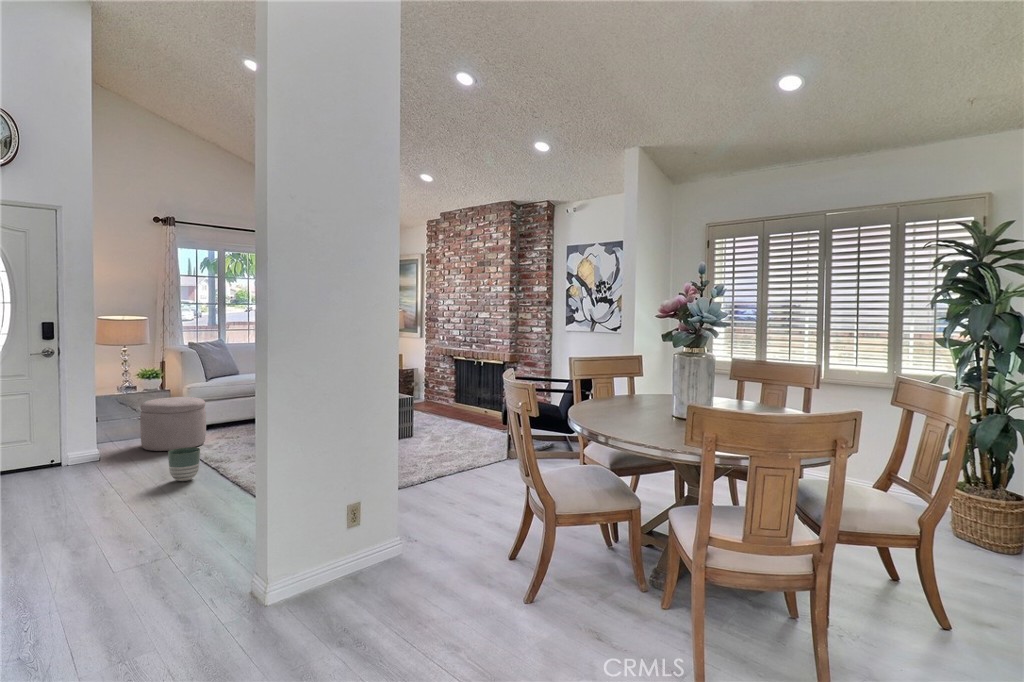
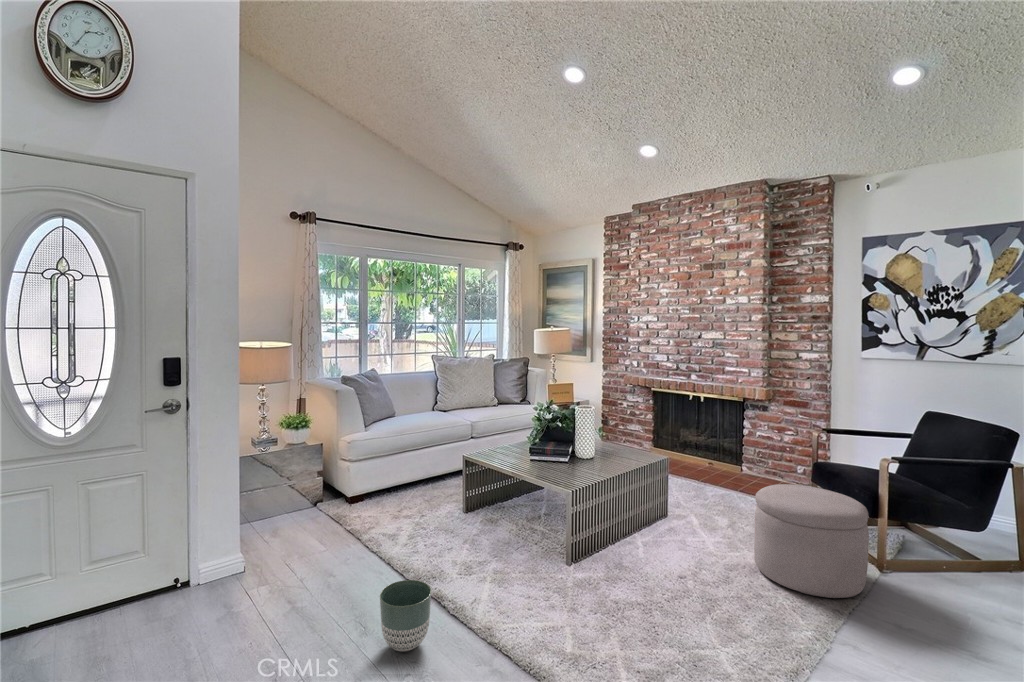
ottoman: present [140,397,206,451] -> present [754,484,869,598]

